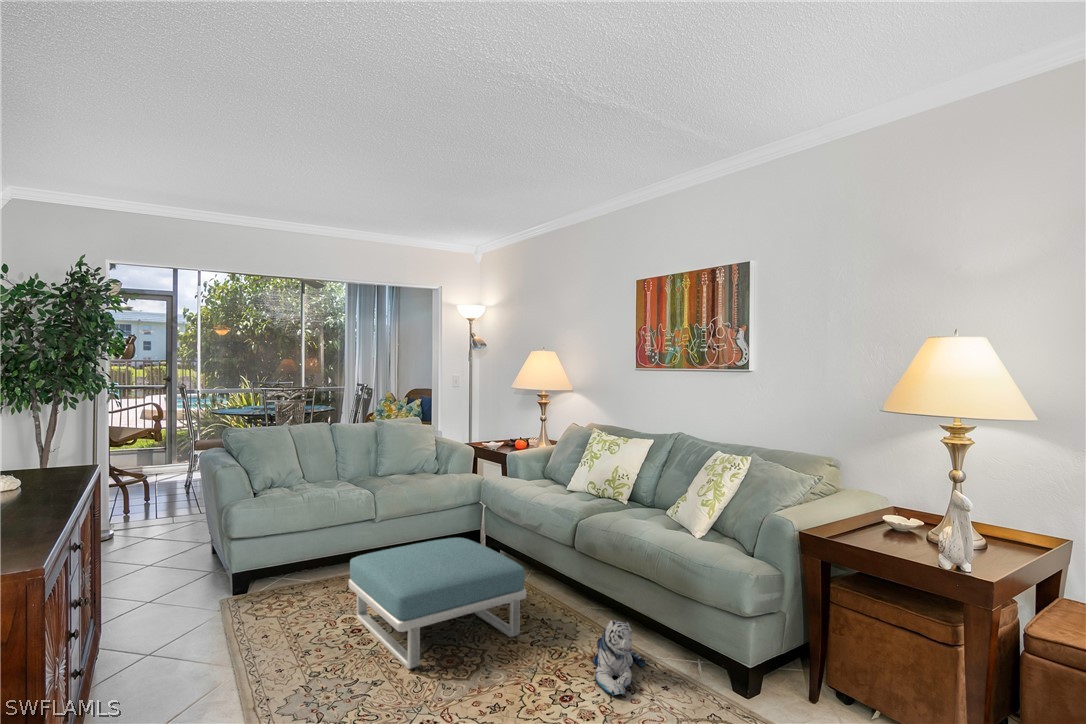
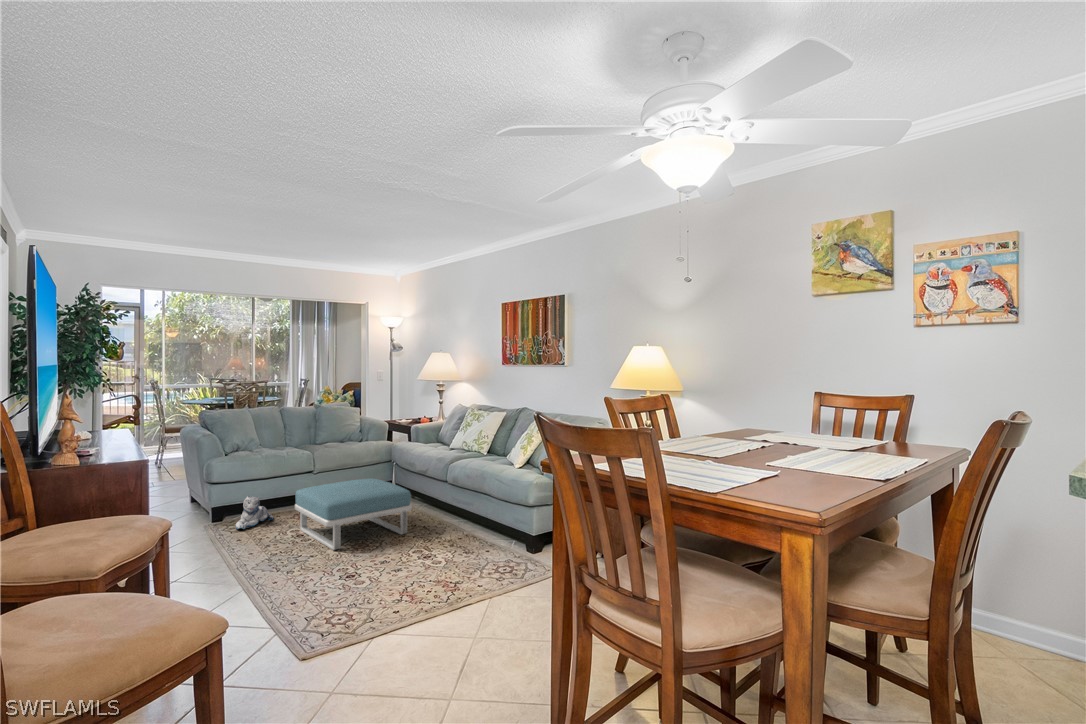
plush toy: present [592,621,645,696] -> present [236,496,273,530]

